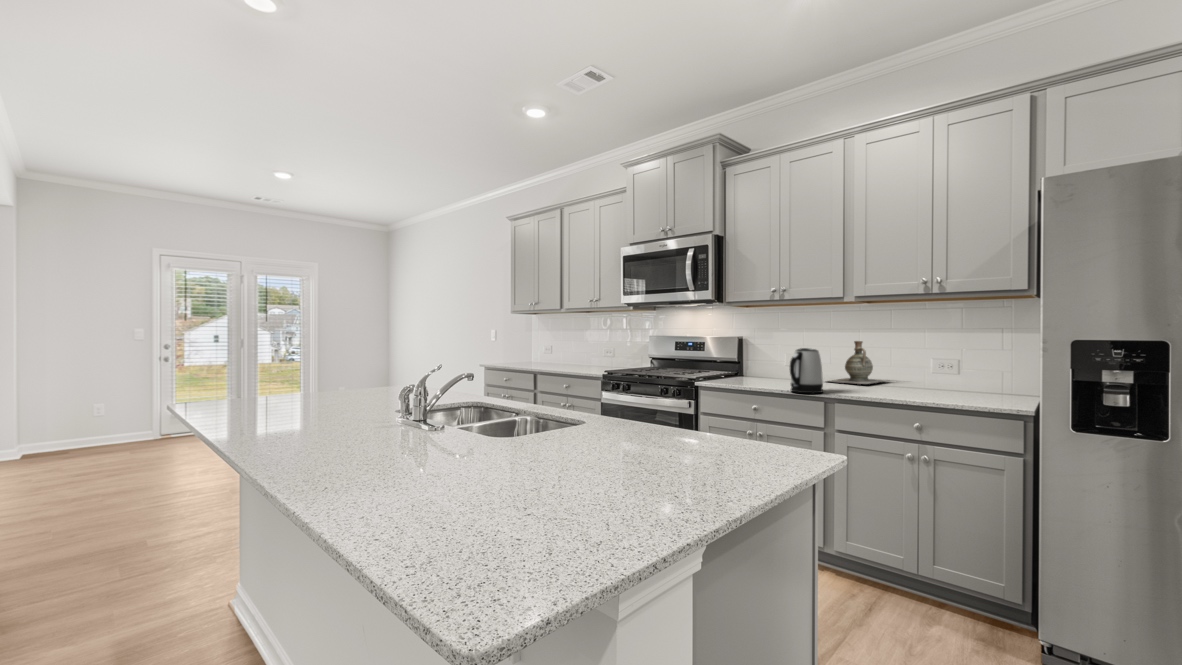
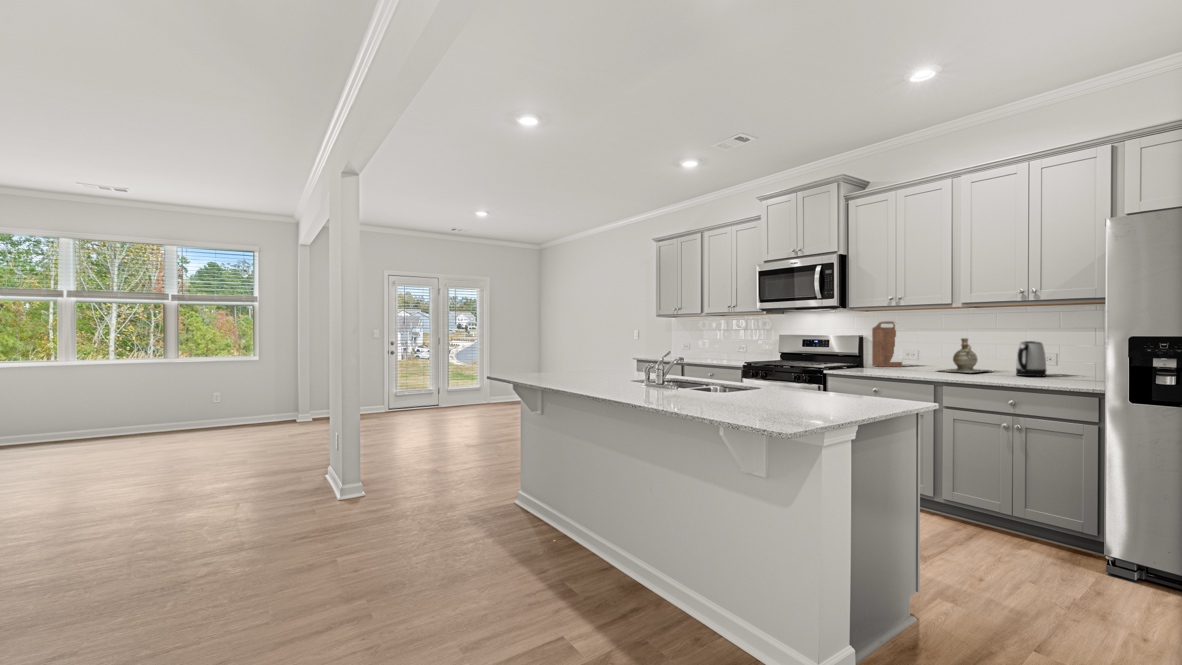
cutting board: none [753,320,787,376] -> present [872,321,902,367]
kettle: present [790,348,823,394] -> present [1016,341,1046,377]

